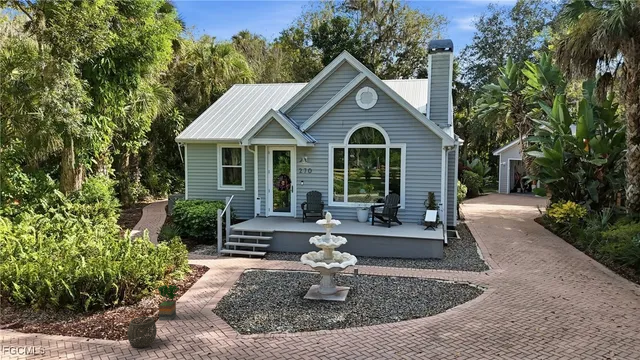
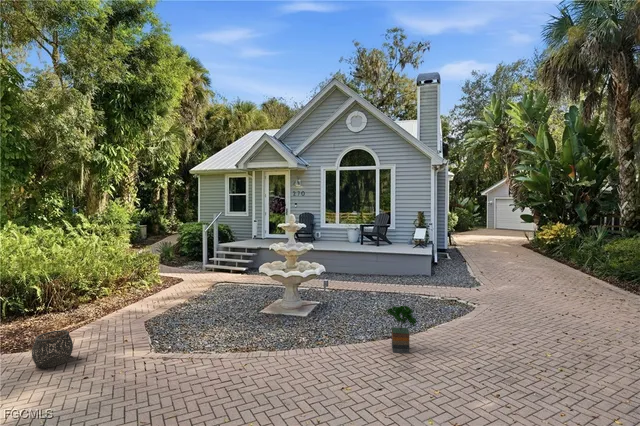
potted tree: present [158,285,179,320] -> present [386,306,416,353]

